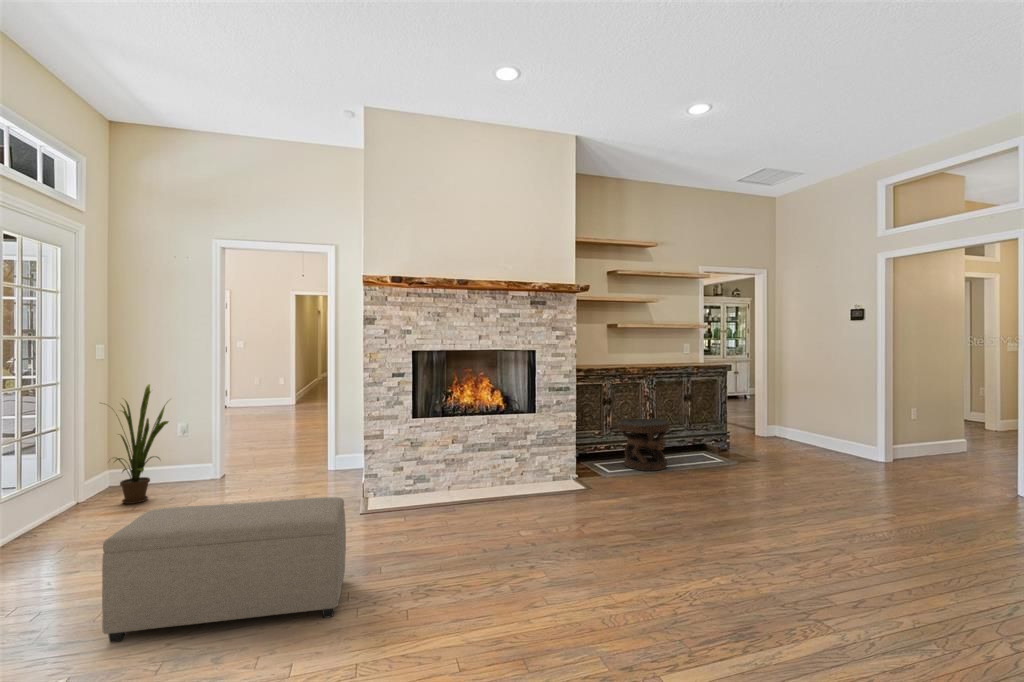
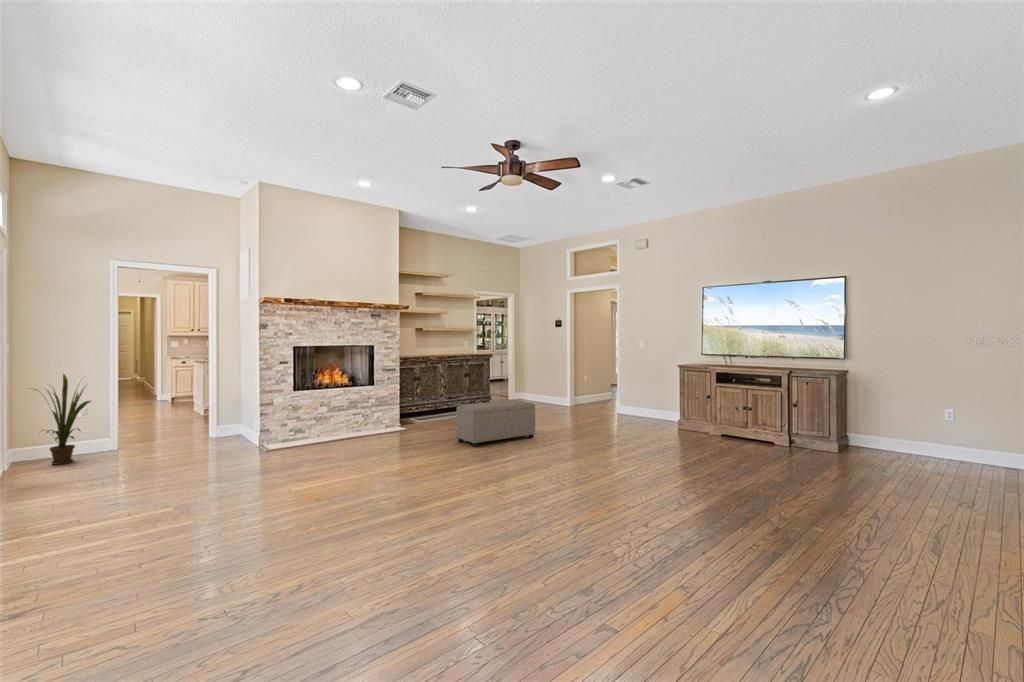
side table: present [618,419,670,471] -> none [424,389,456,420]
ottoman: present [102,497,346,643] -> present [456,400,535,447]

